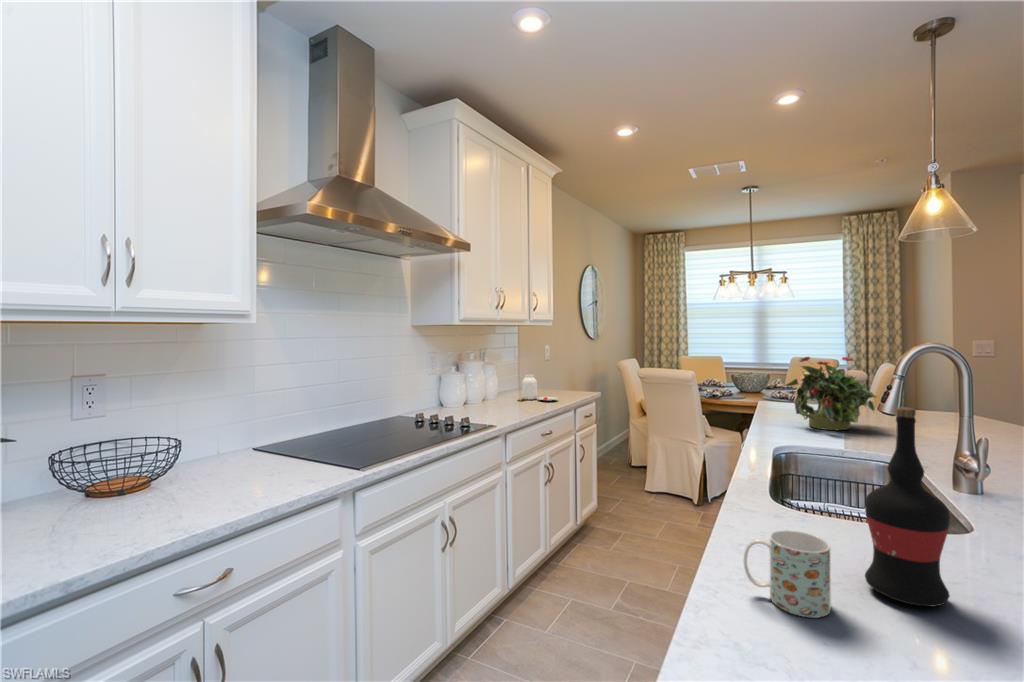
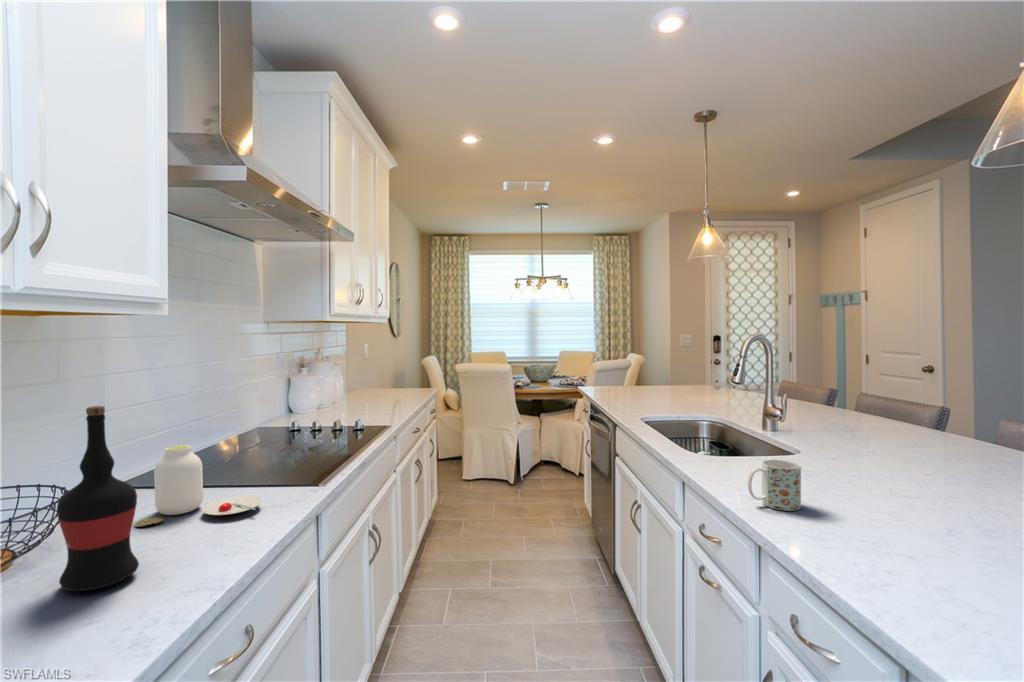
potted plant: present [786,357,876,430] -> none [621,347,682,405]
jar: present [518,375,558,401] -> present [134,445,262,527]
wine bottle: present [865,407,950,607] -> present [57,406,139,591]

